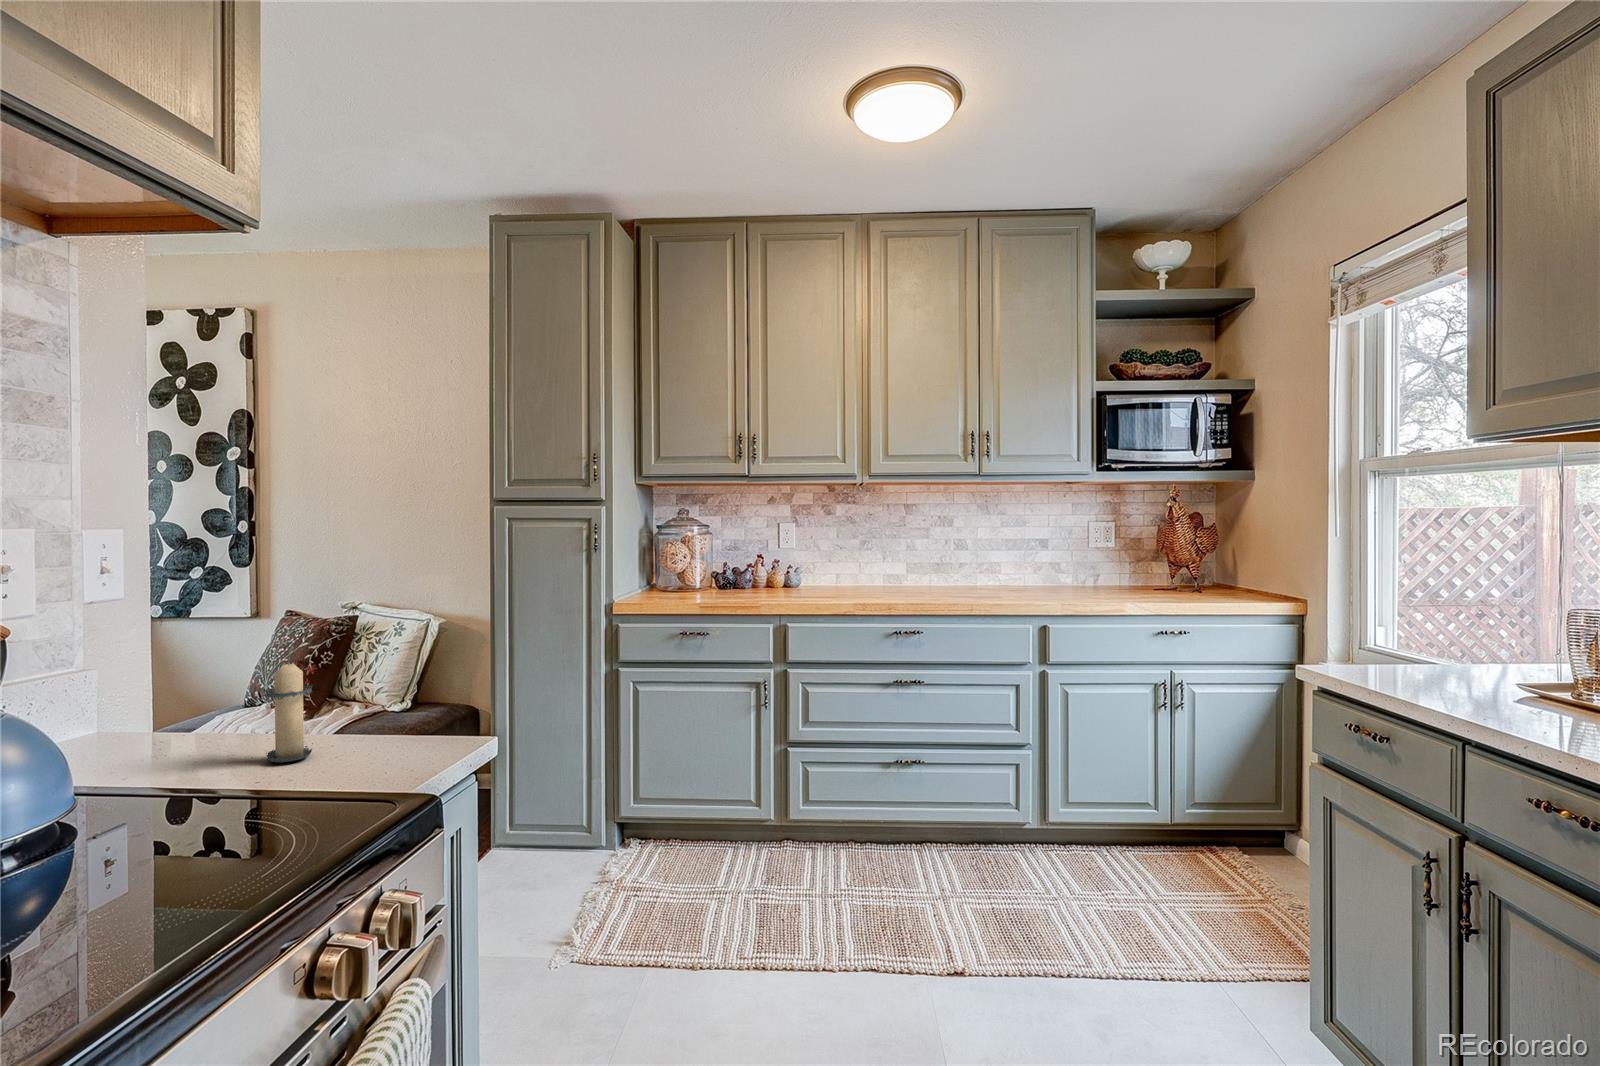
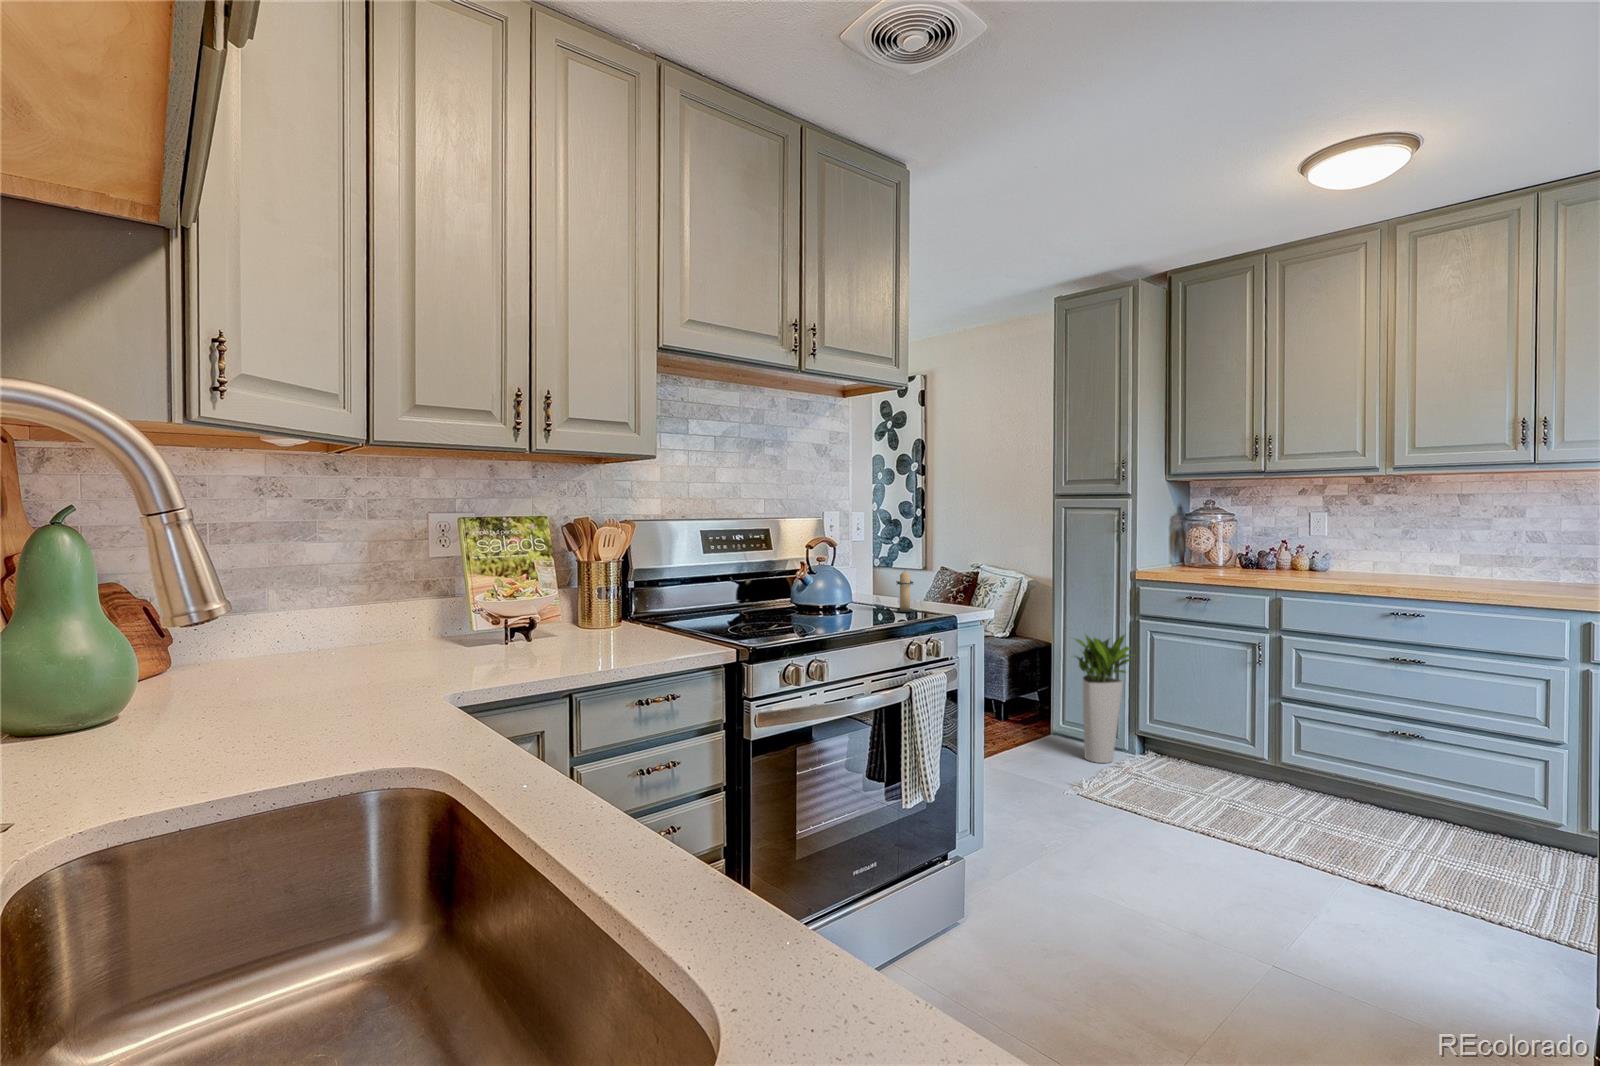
planter: none [527,689,620,879] -> present [1076,635,1131,763]

